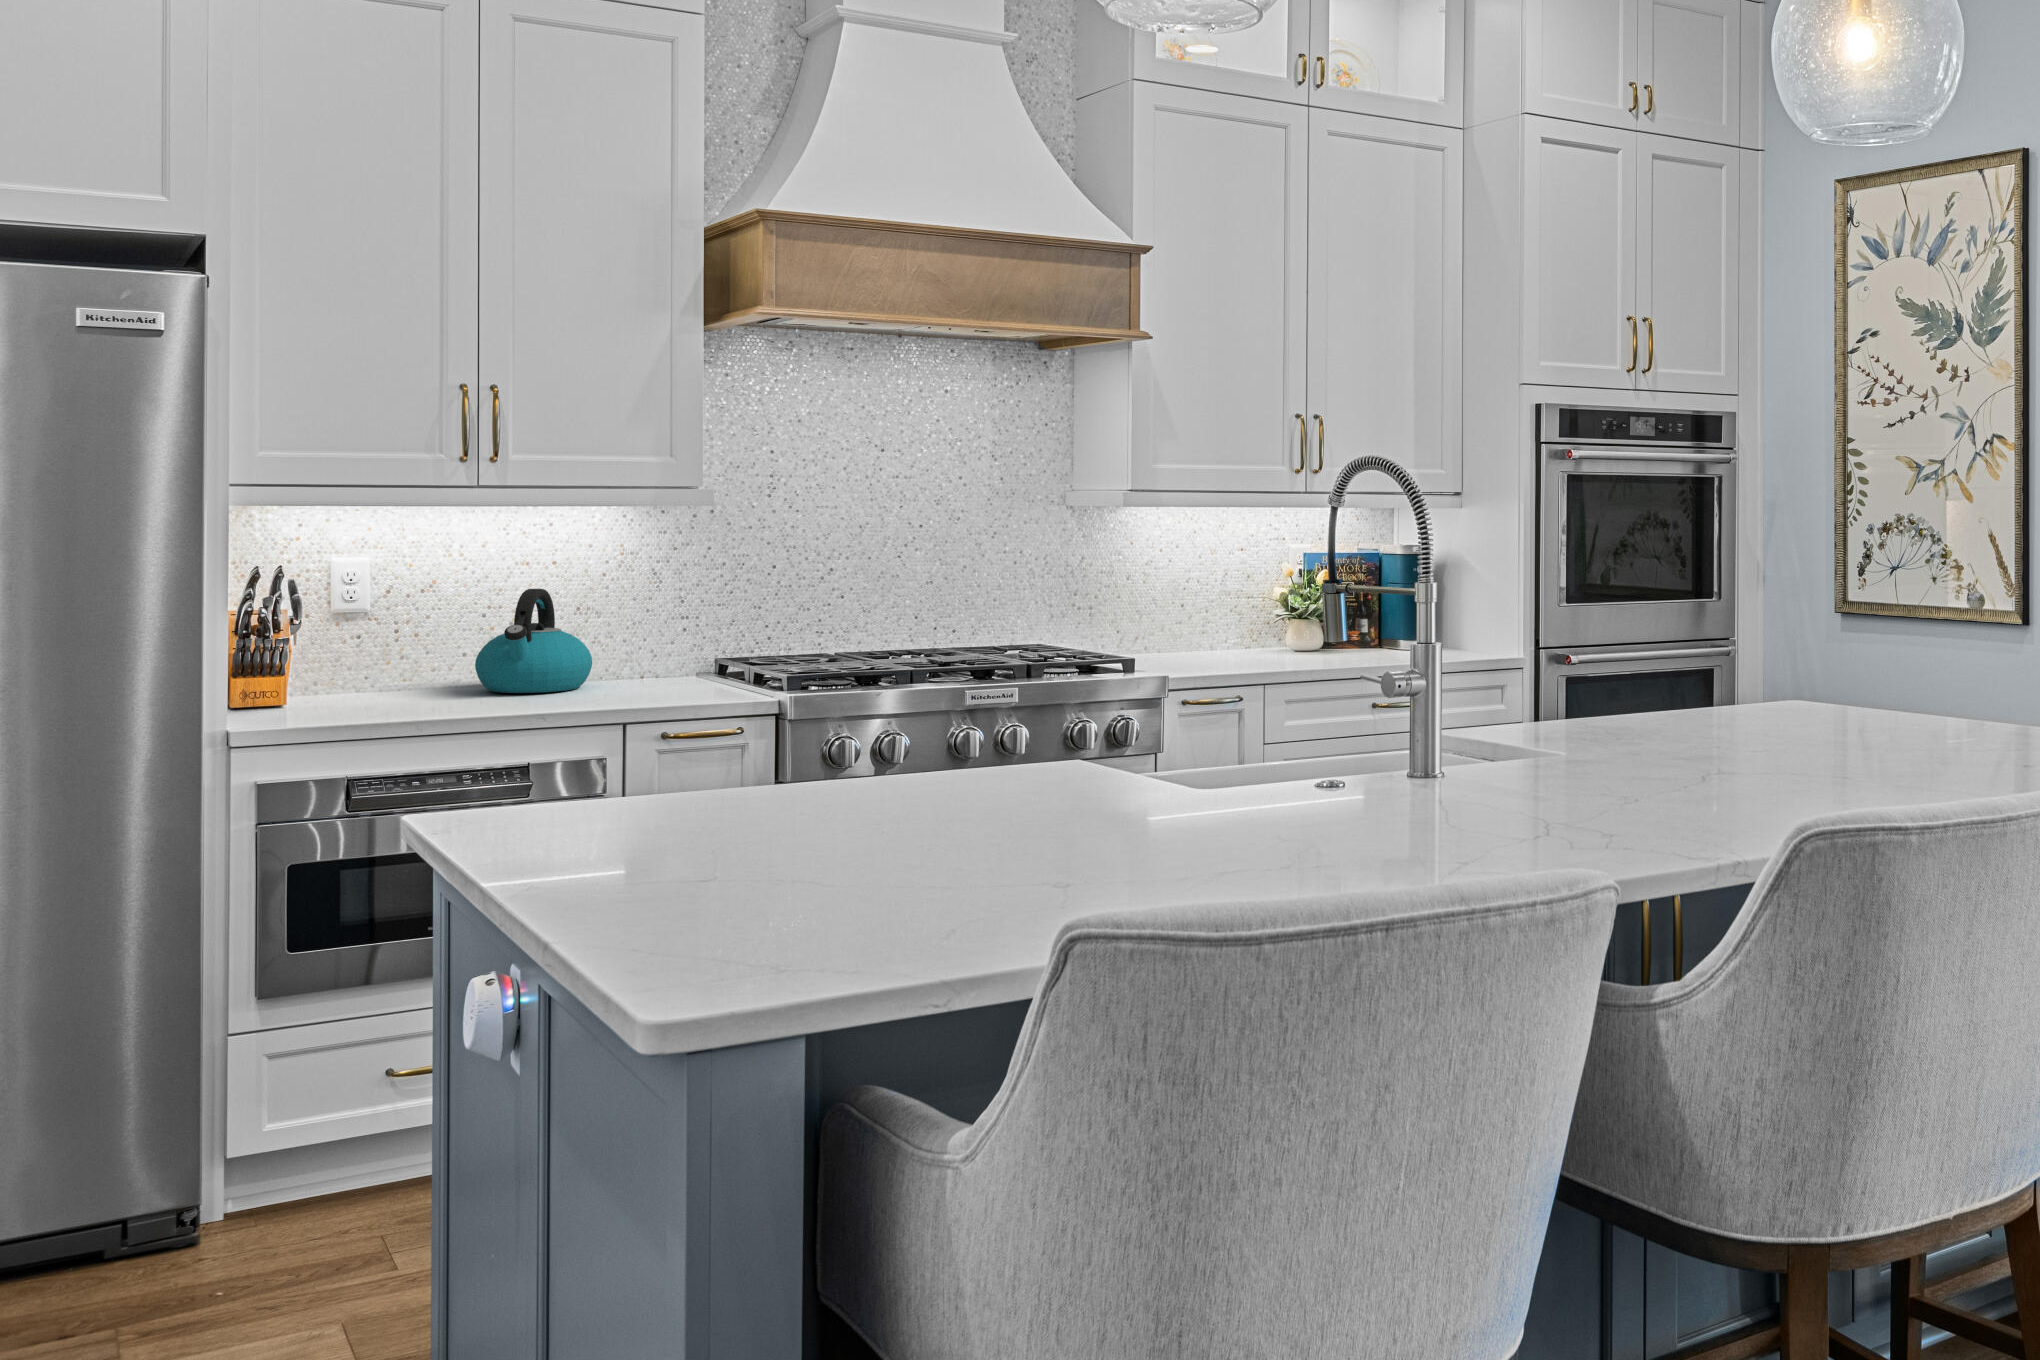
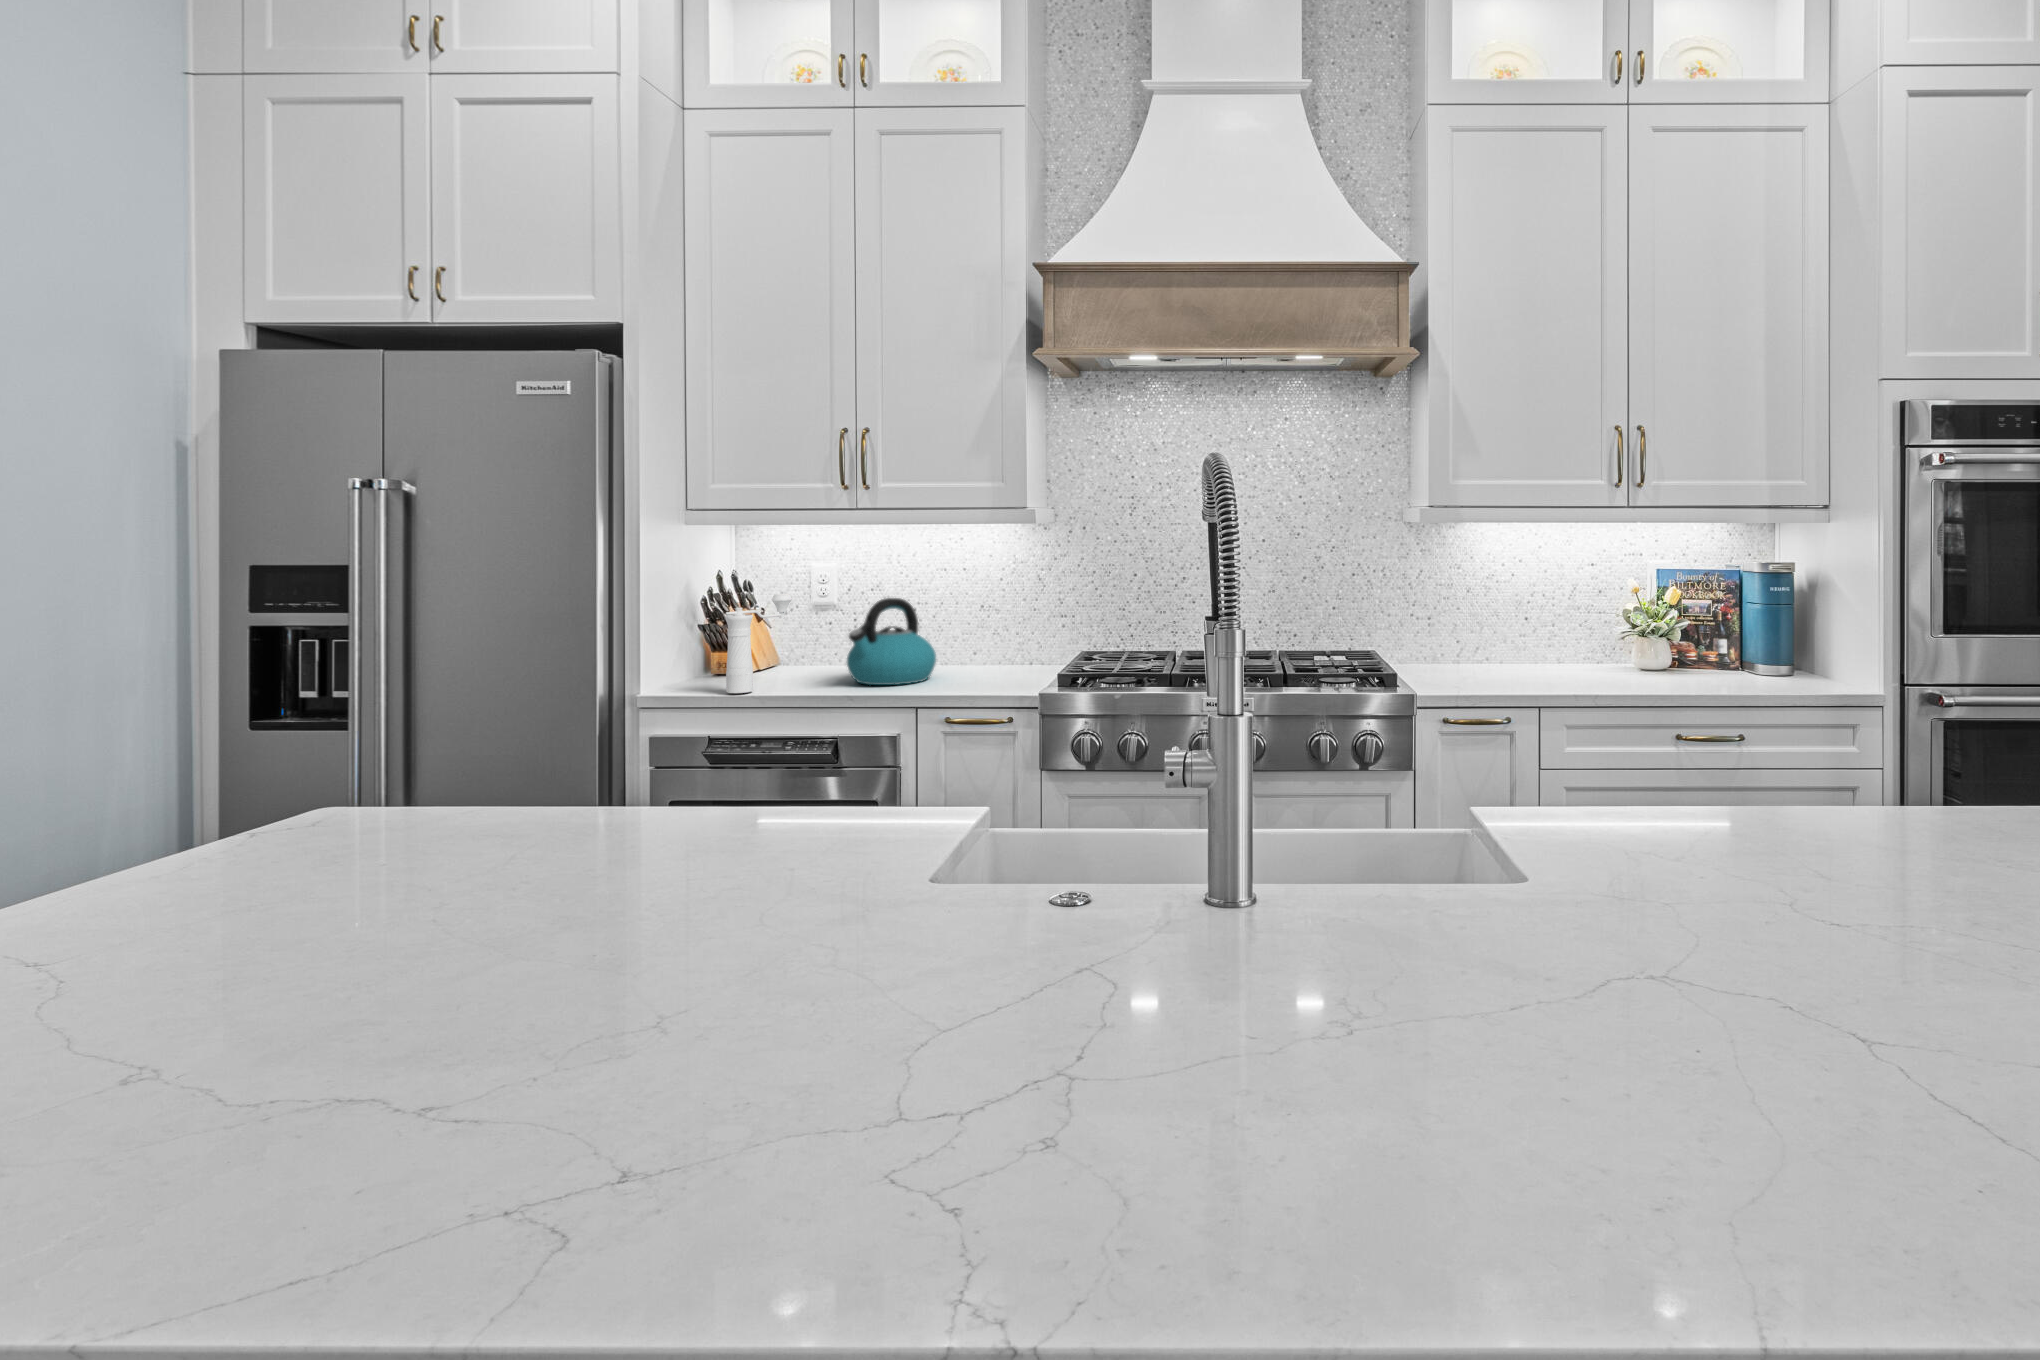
pepper mill: none [337,585,405,709] -> present [725,594,792,693]

